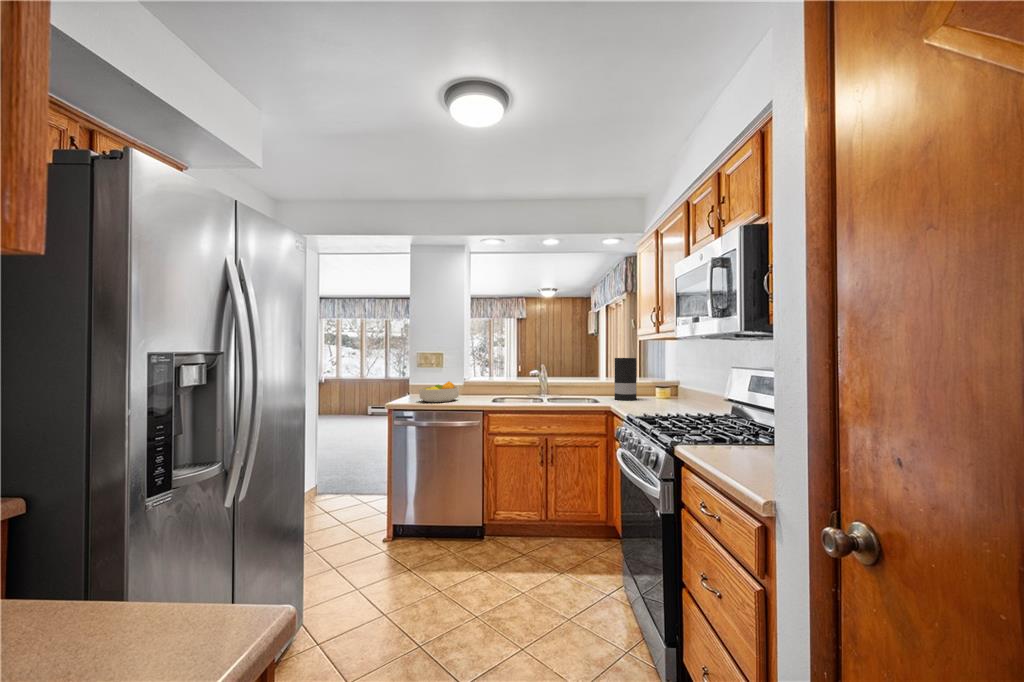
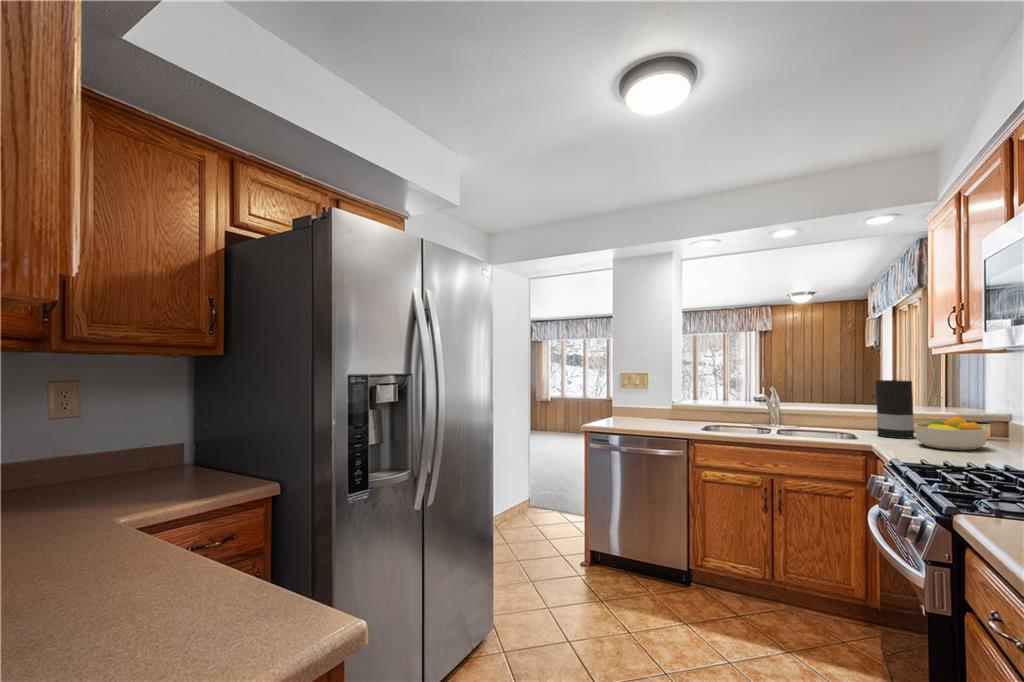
fruit bowl: present [419,381,460,403] -> present [914,416,987,450]

